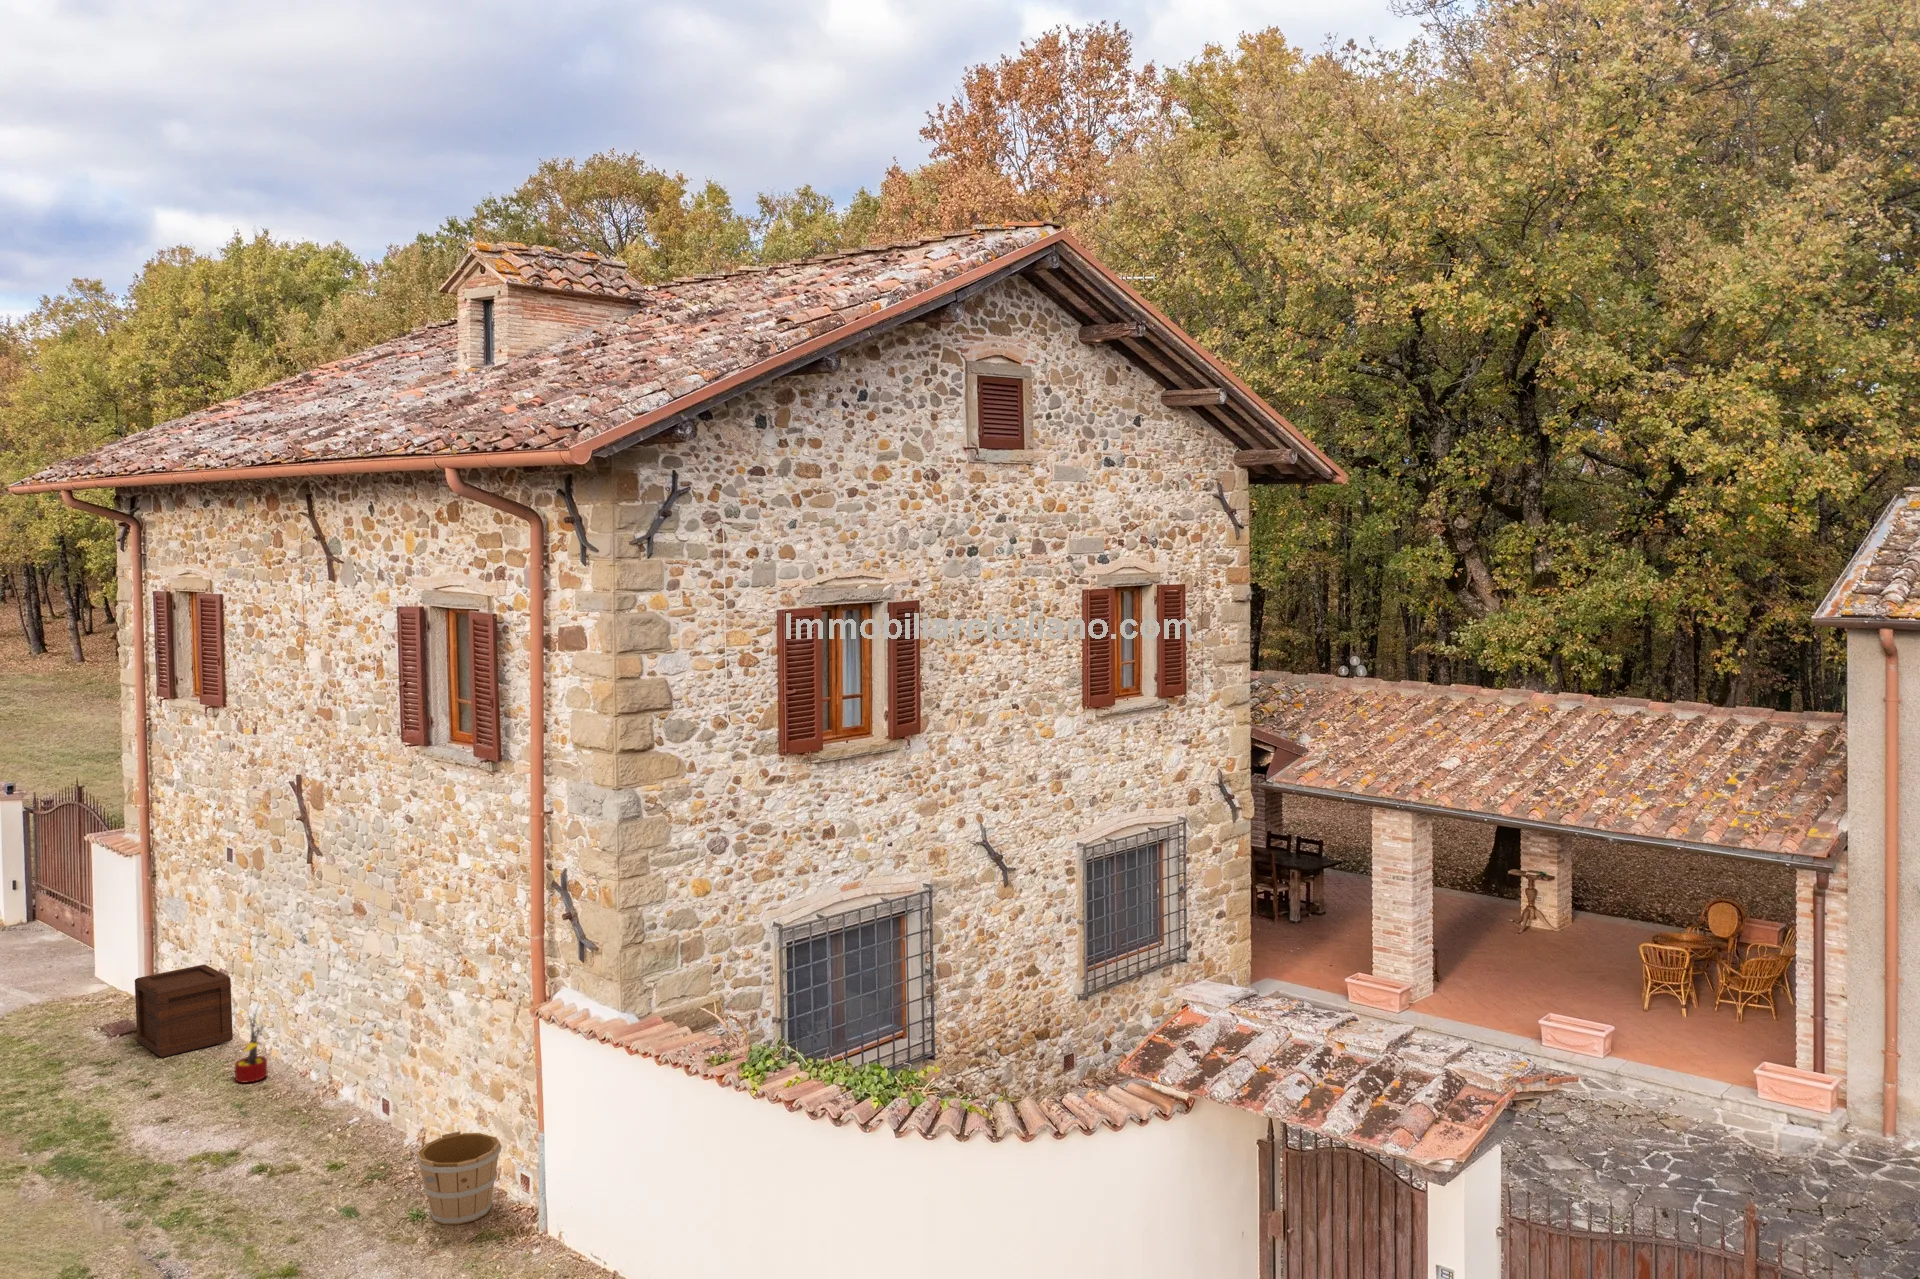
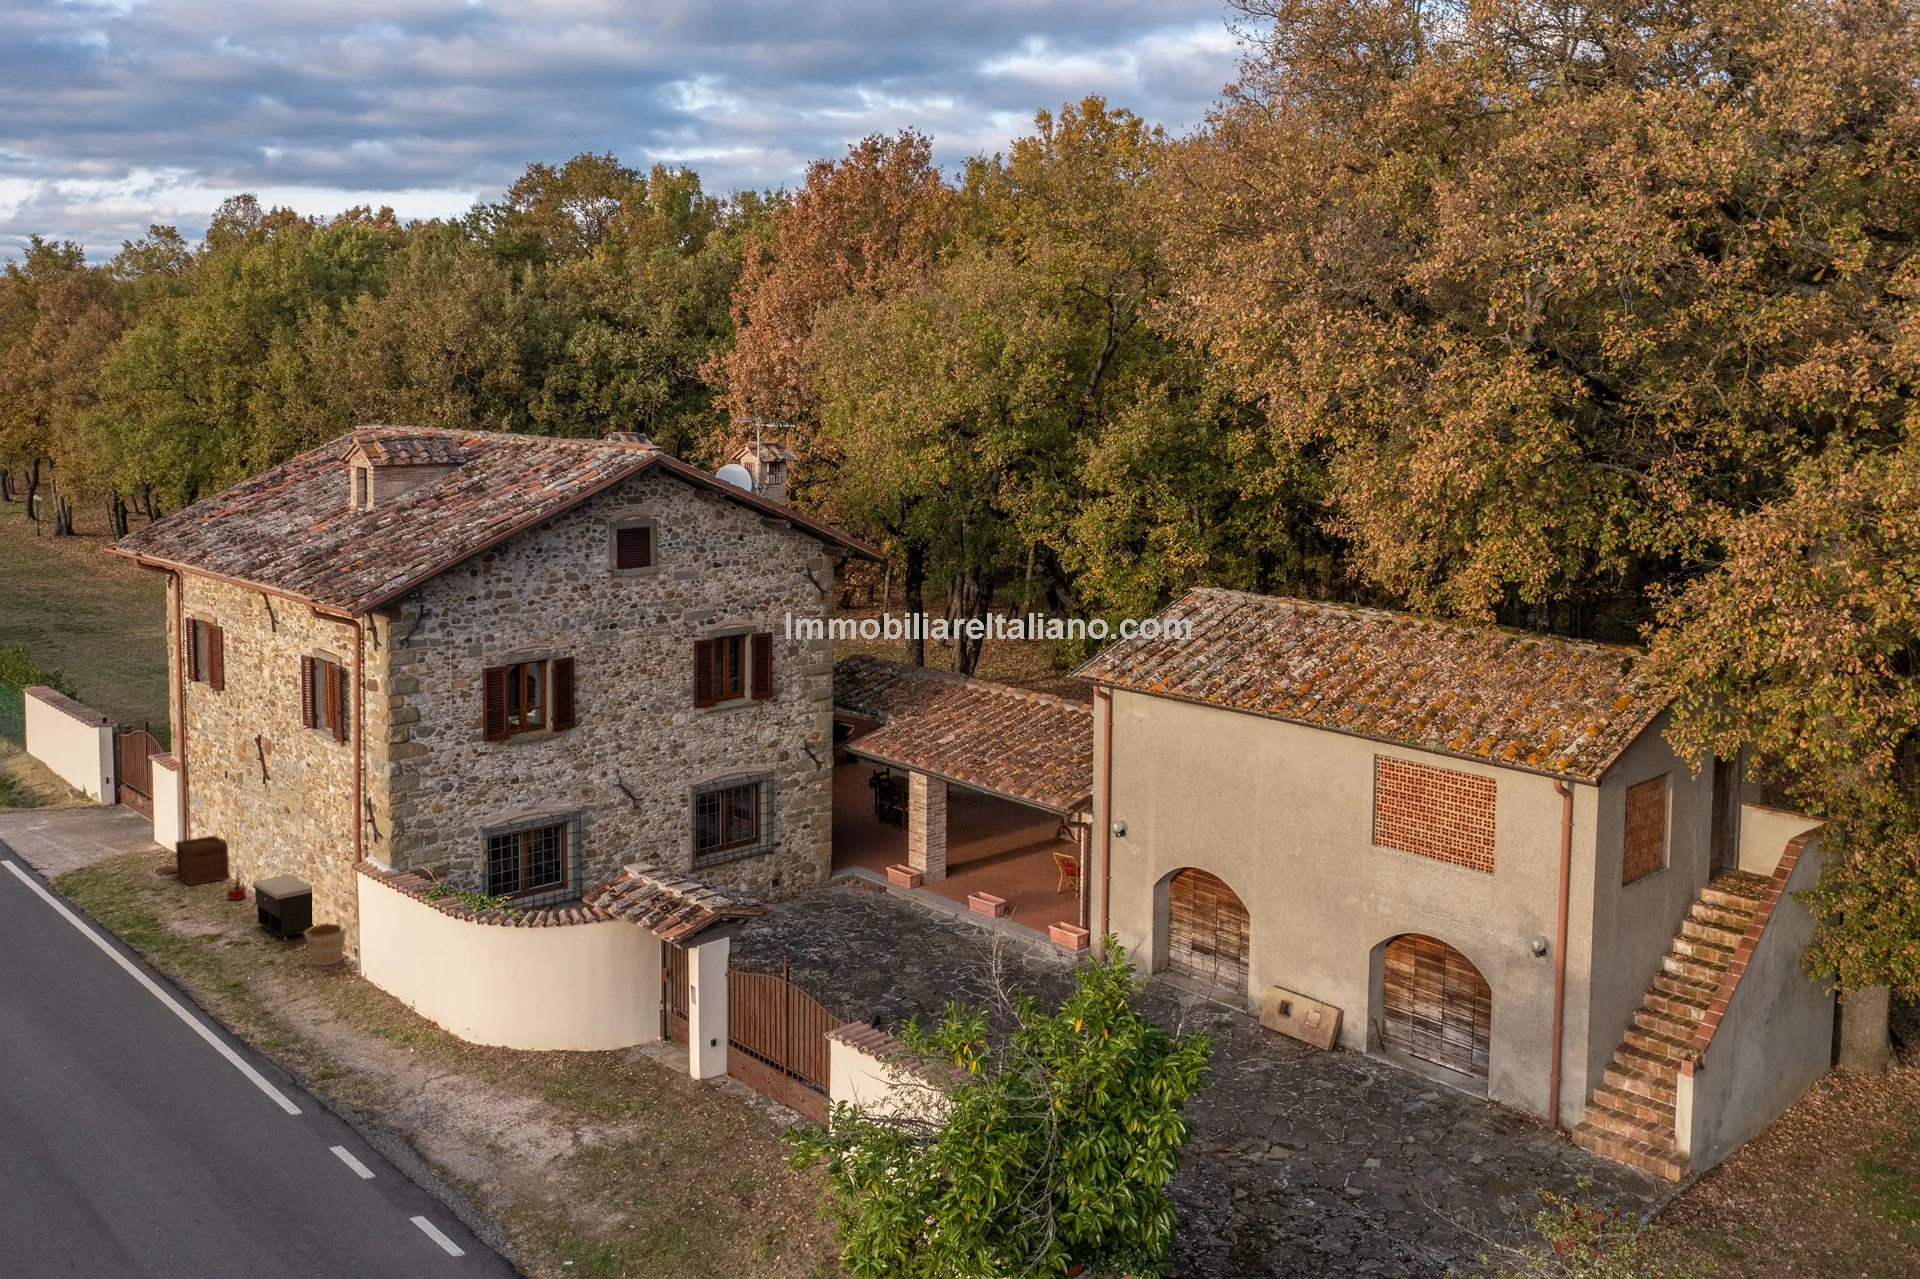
storage bench: none [295,1032,423,1164] -> present [253,874,313,940]

